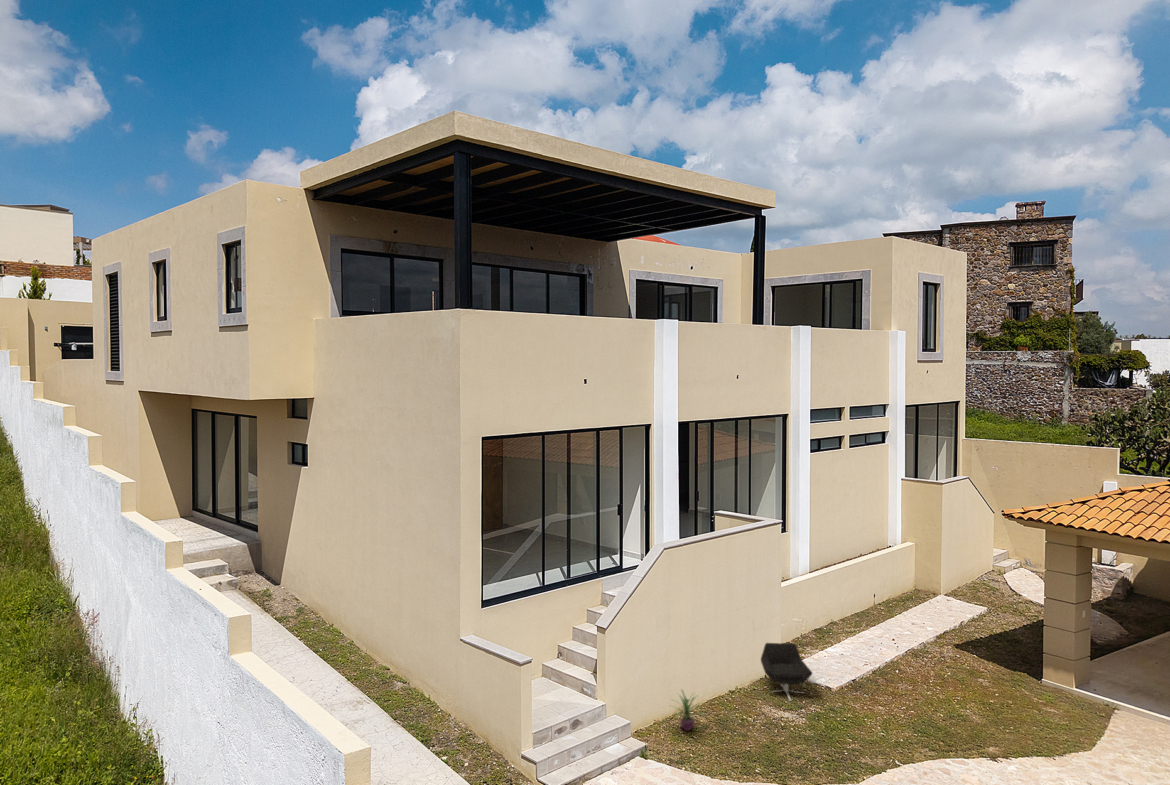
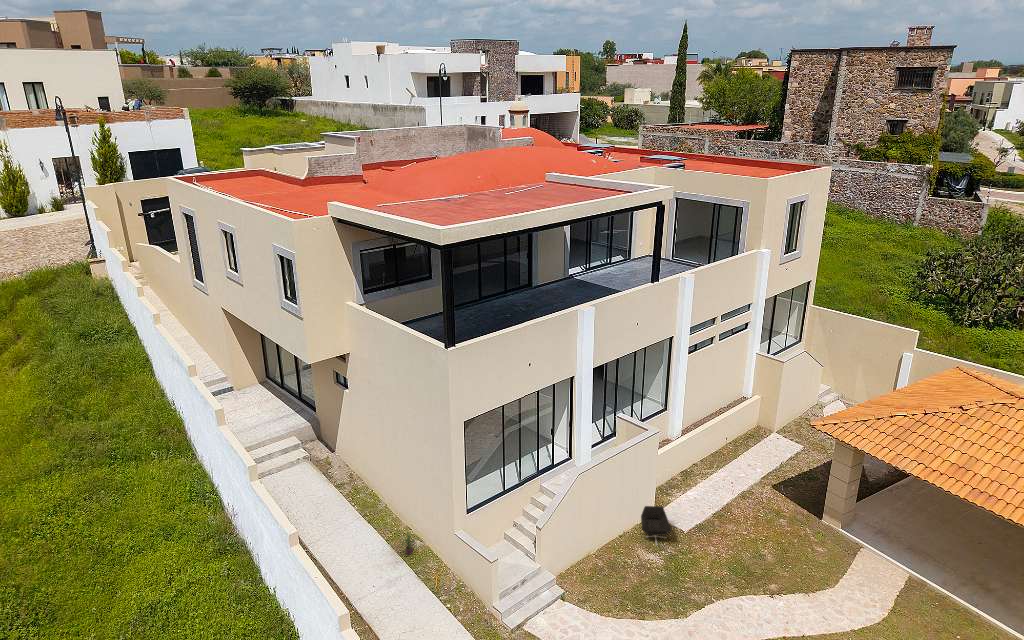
decorative plant: present [673,691,703,731] -> present [401,532,419,555]

